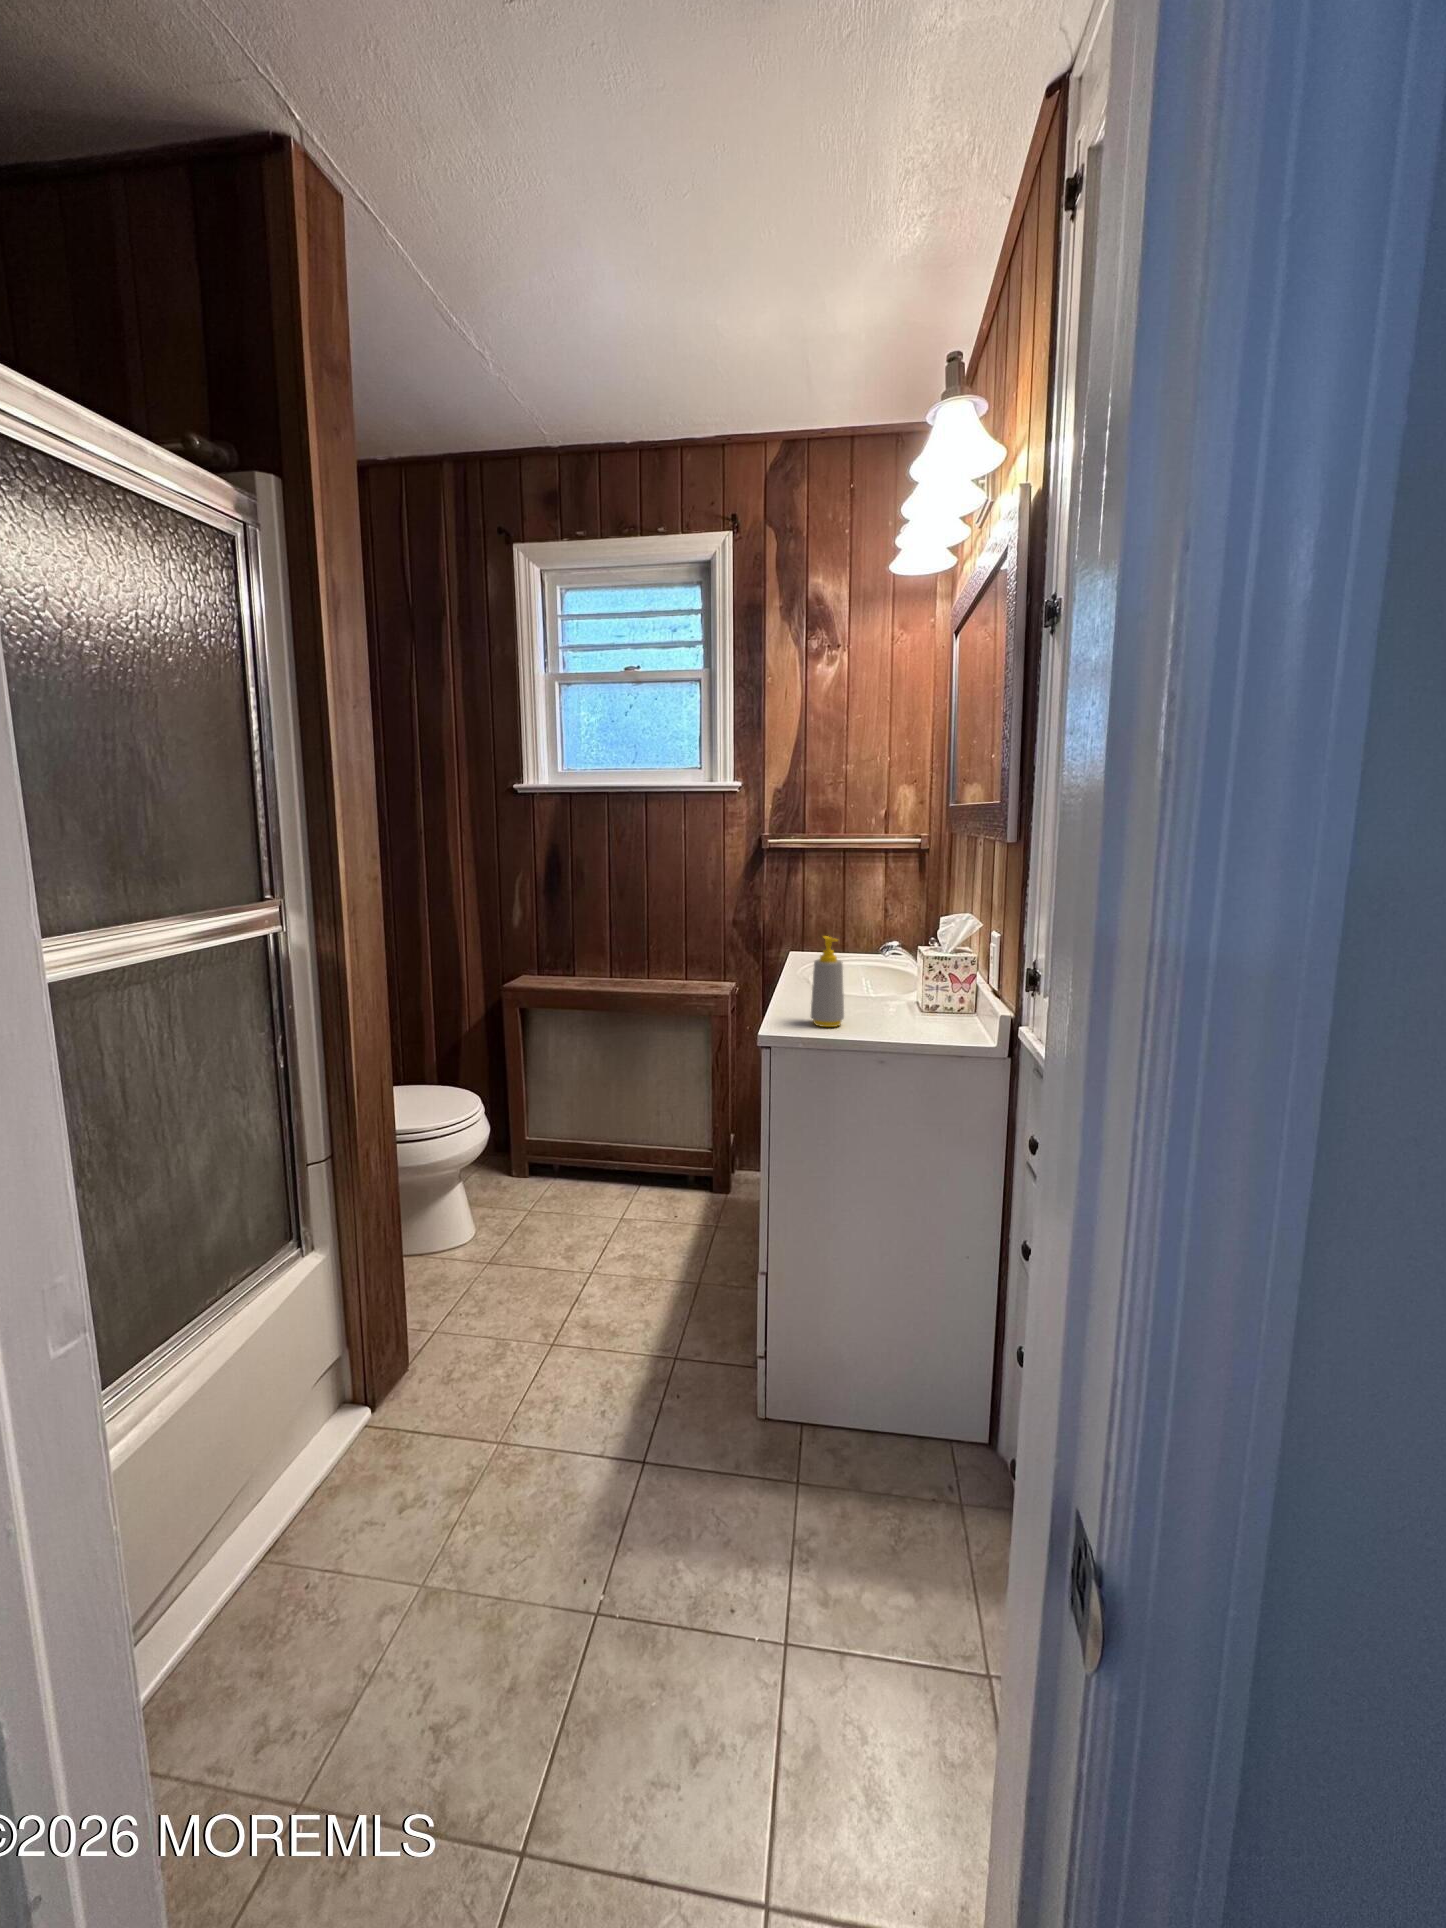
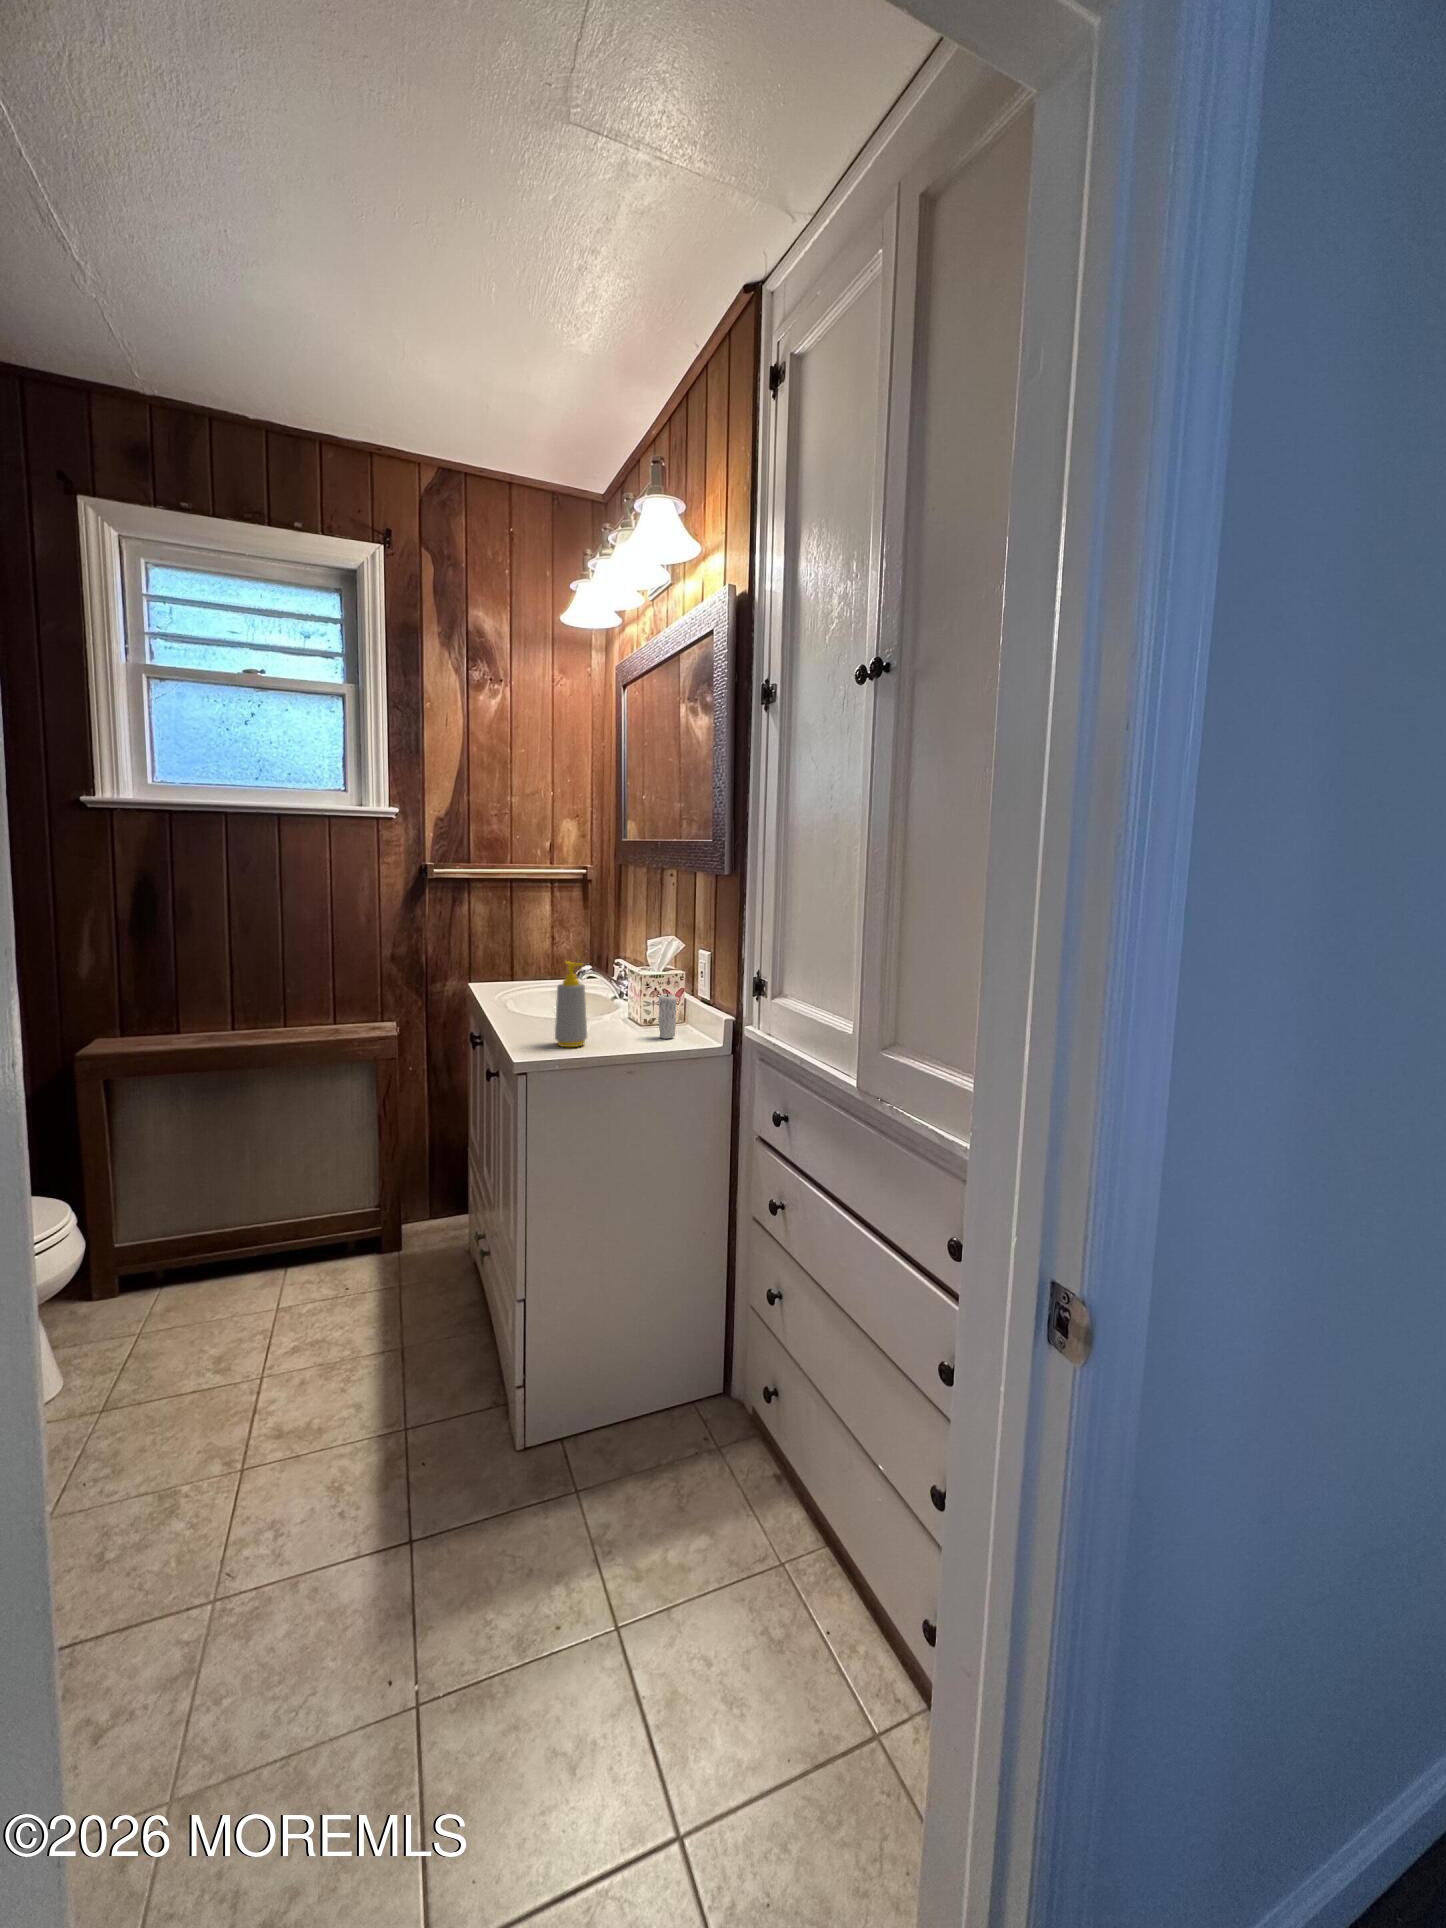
candle: none [931,970,952,1030] -> present [658,991,677,1039]

